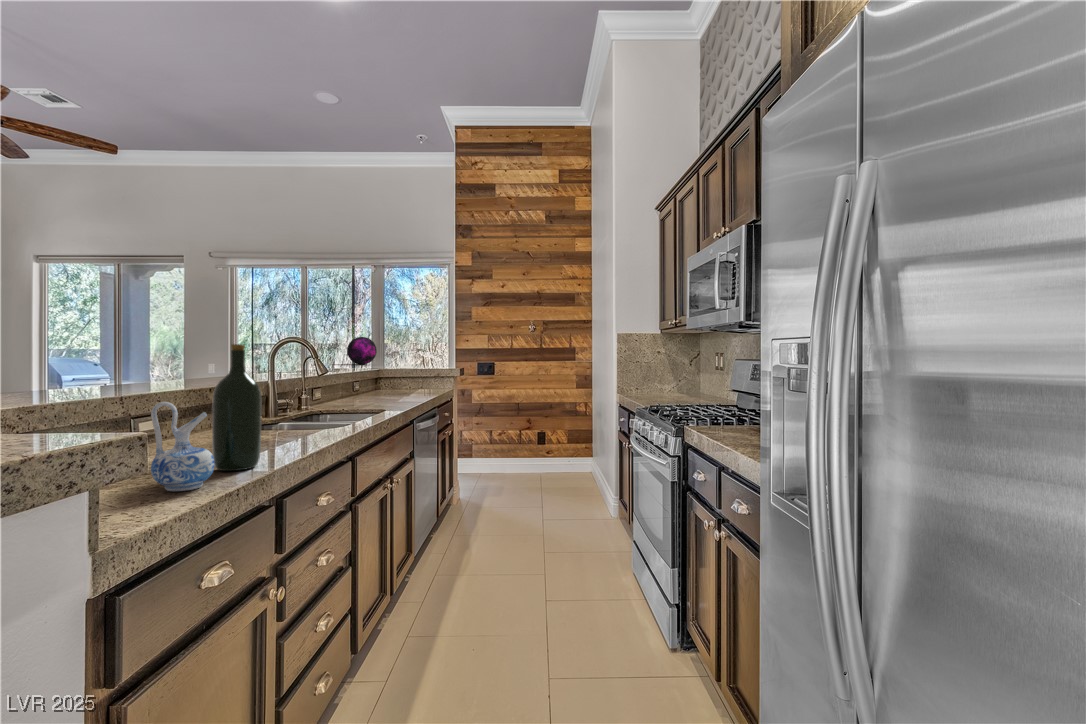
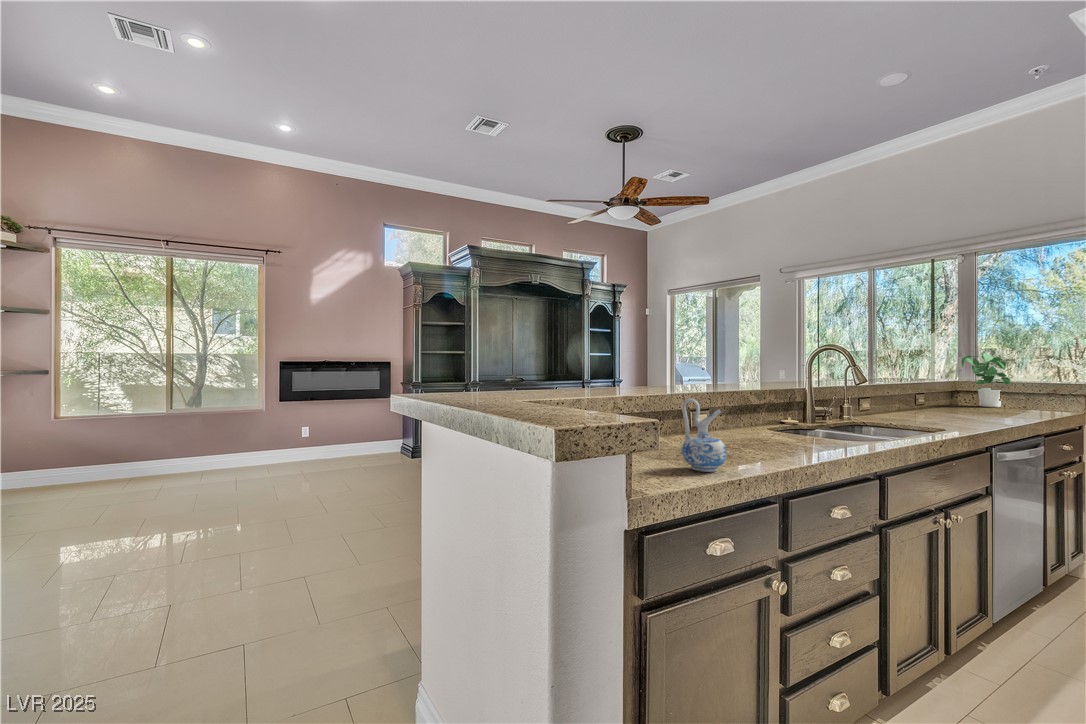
decorative orb: present [347,337,377,365] -> none [919,343,960,376]
wine bottle: present [212,344,262,471] -> none [732,353,773,465]
potted plant: none [383,345,416,389] -> present [962,353,1011,407]

